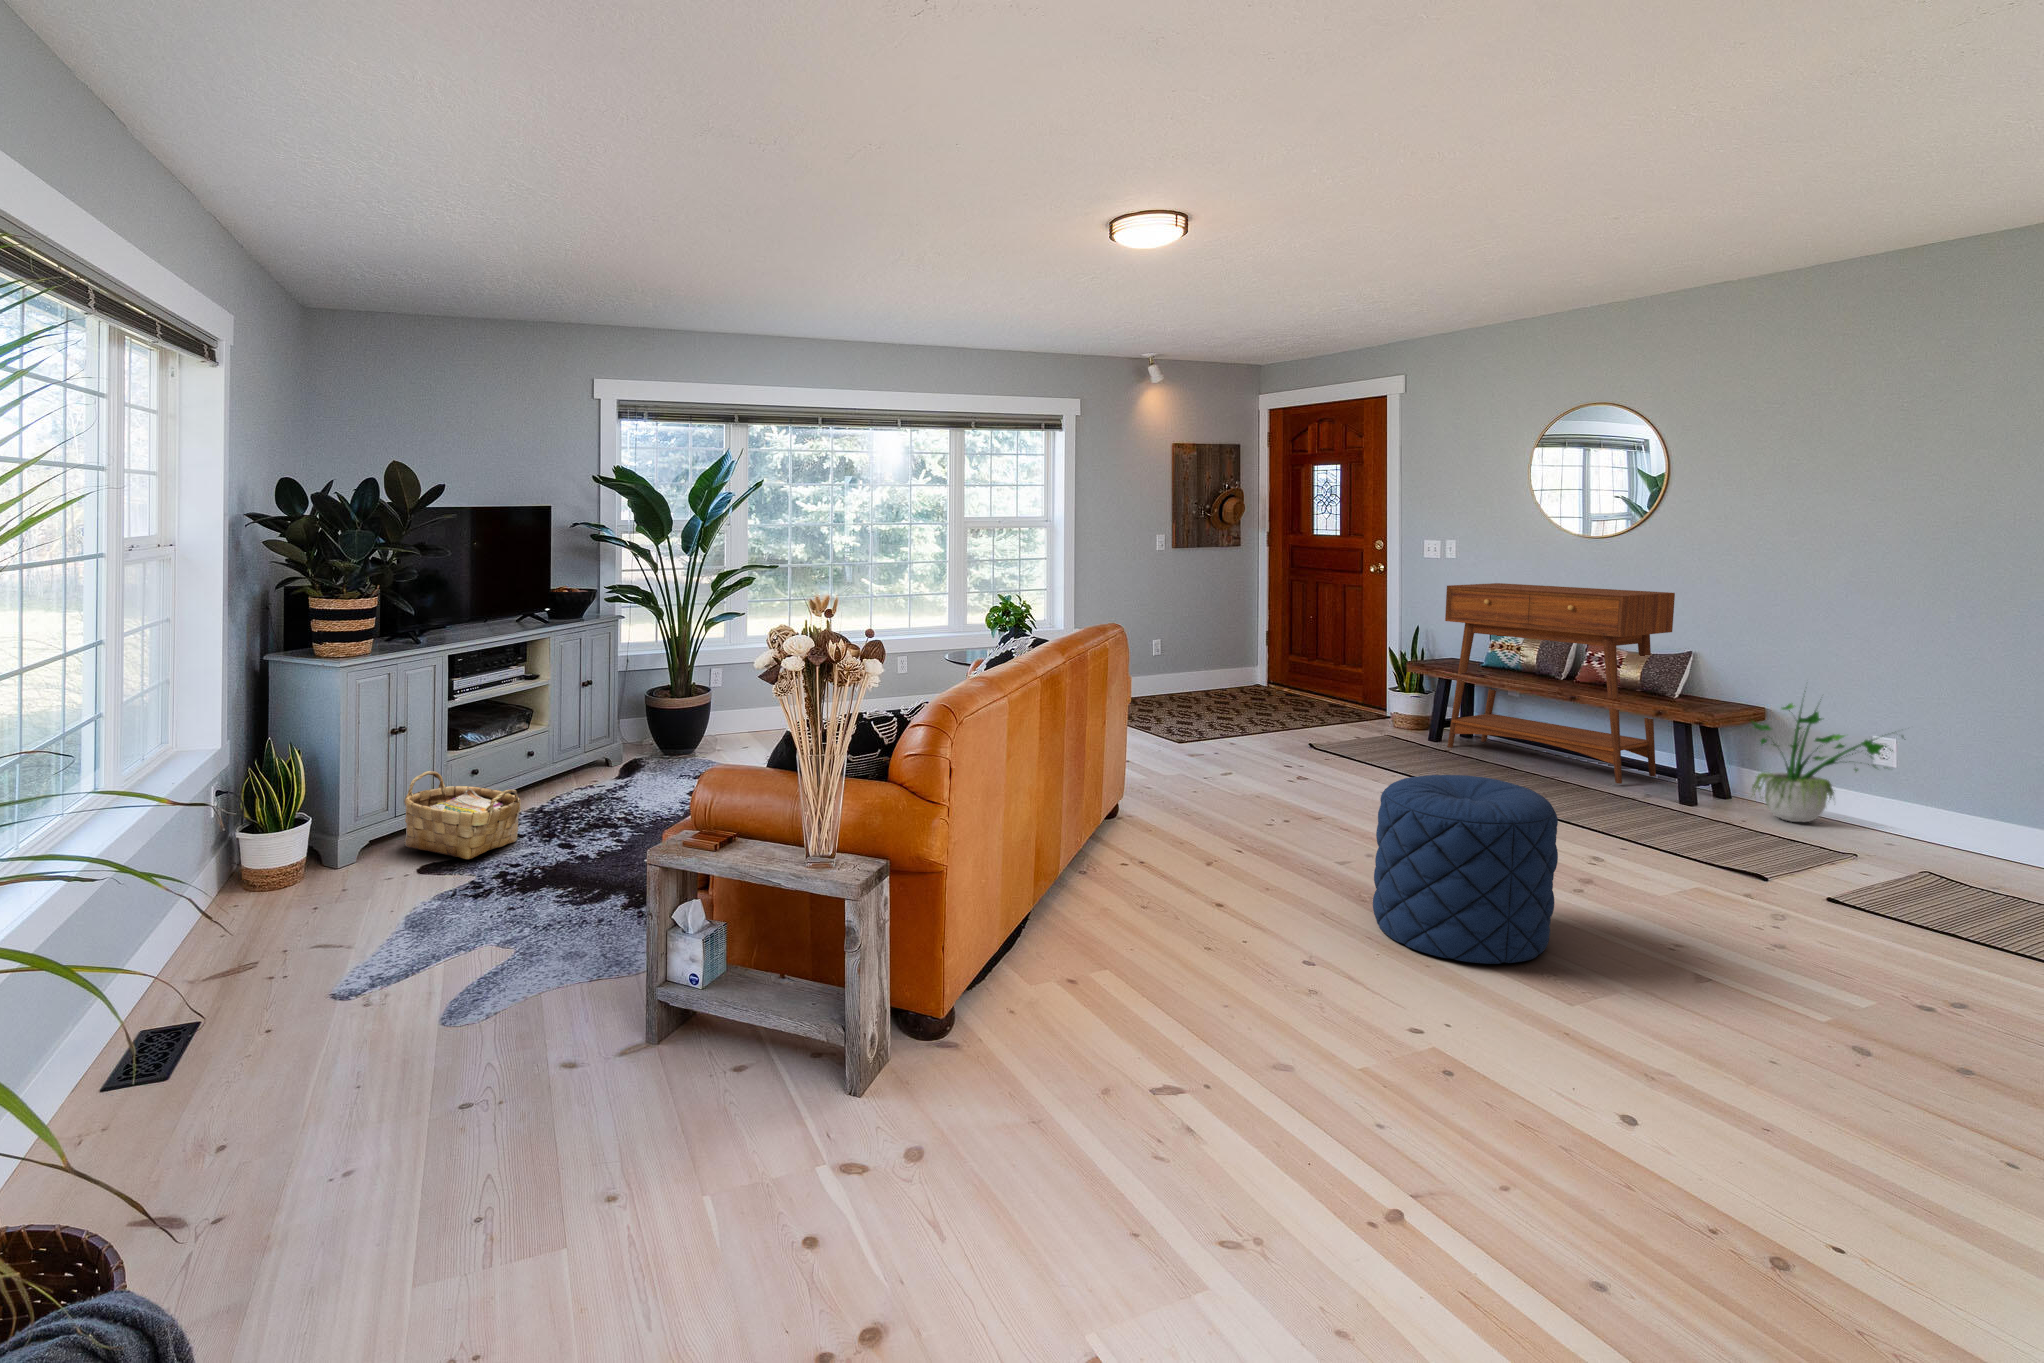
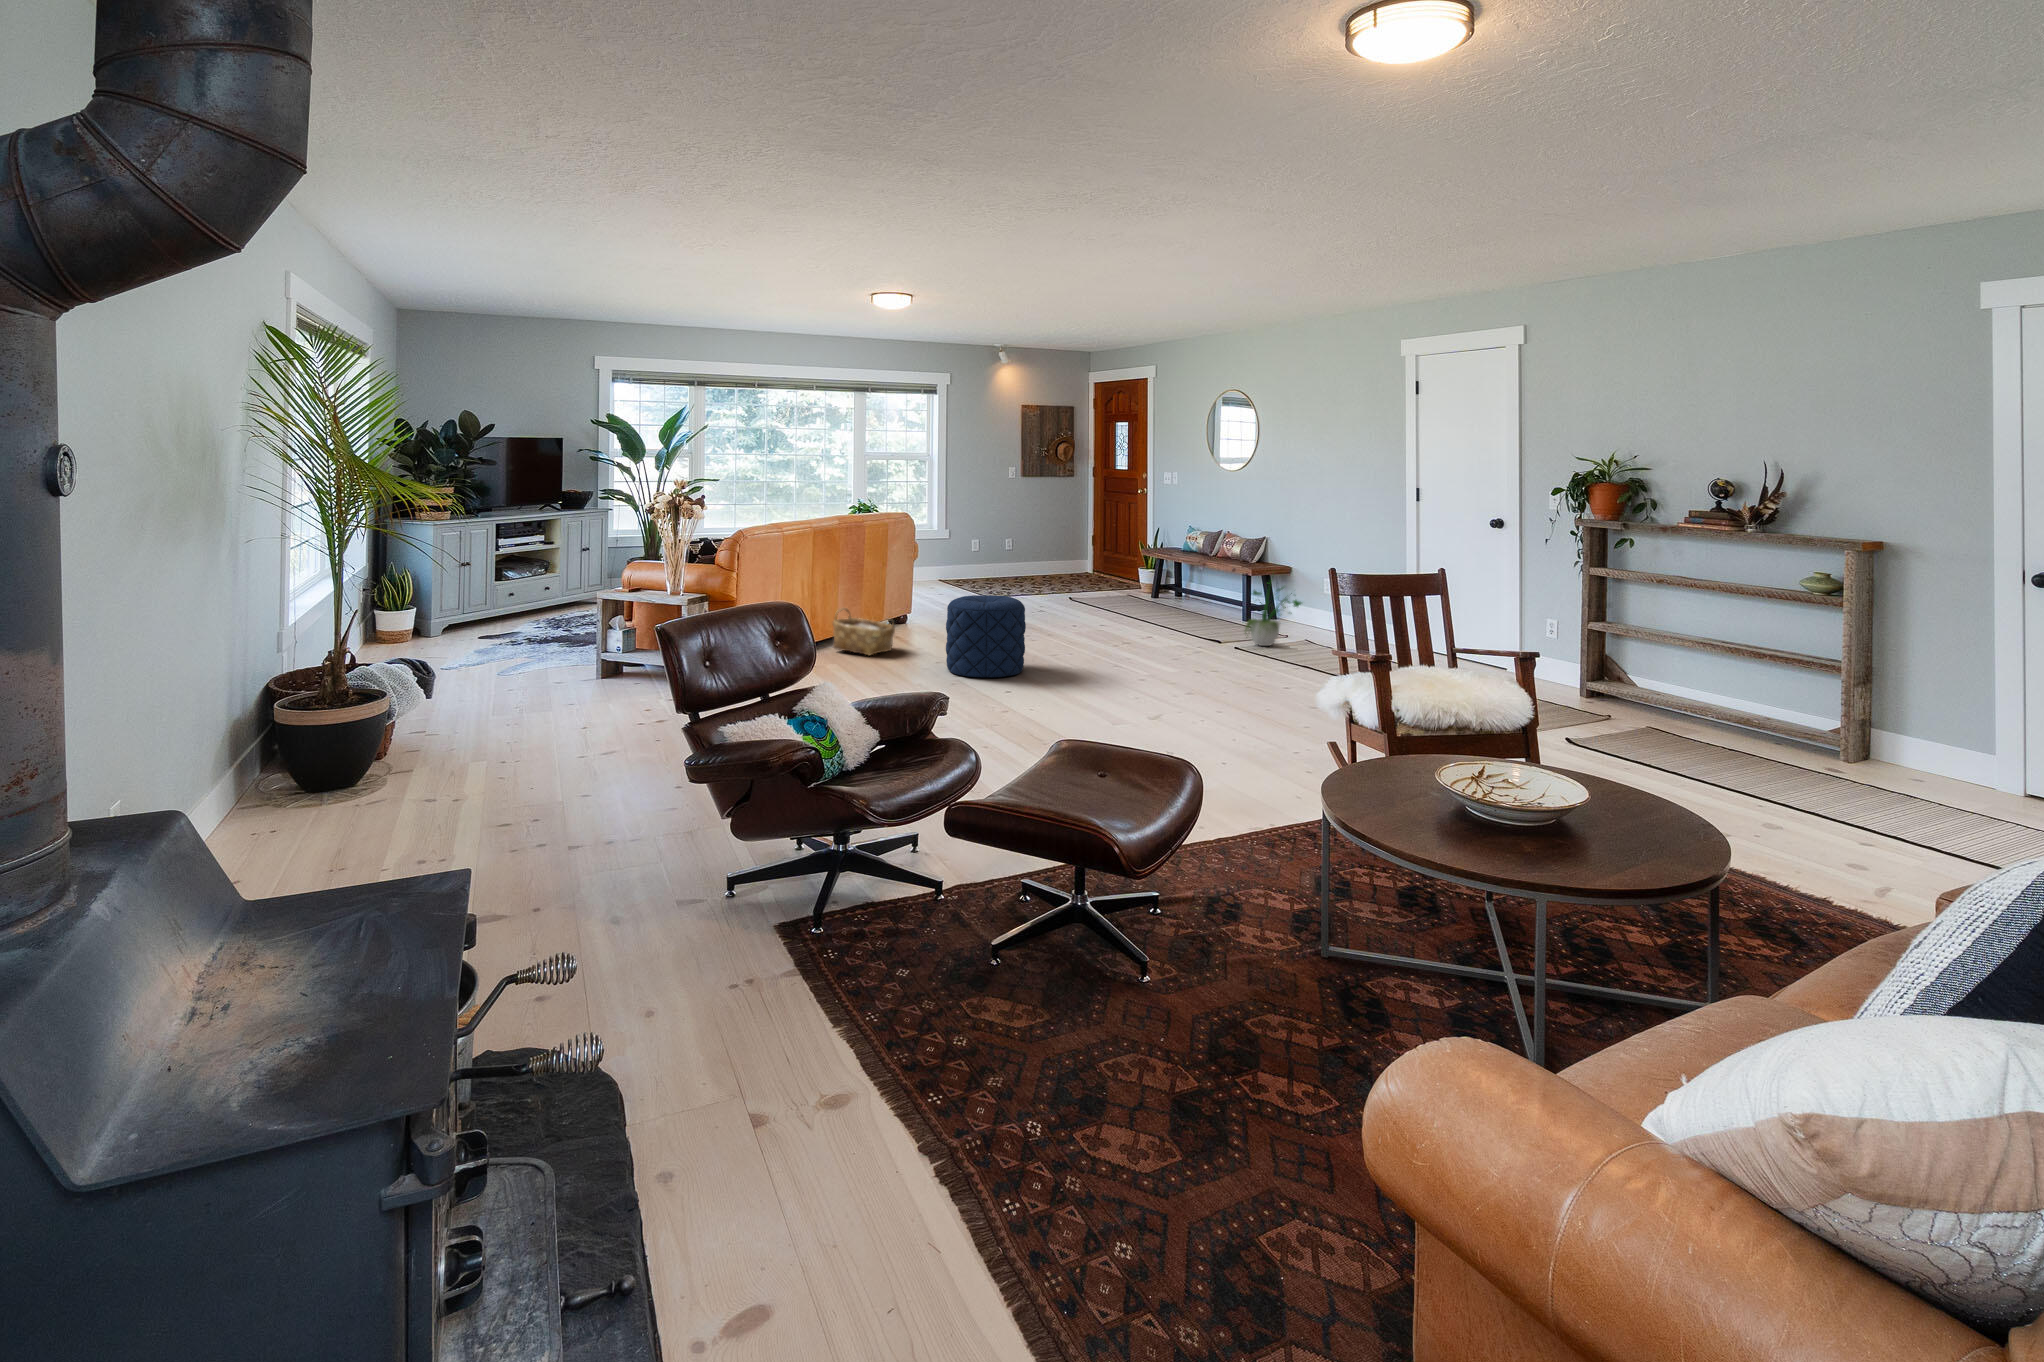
console table: present [1445,583,1675,784] -> none [1139,509,1247,629]
woven basket: present [404,771,521,860] -> present [832,608,895,655]

